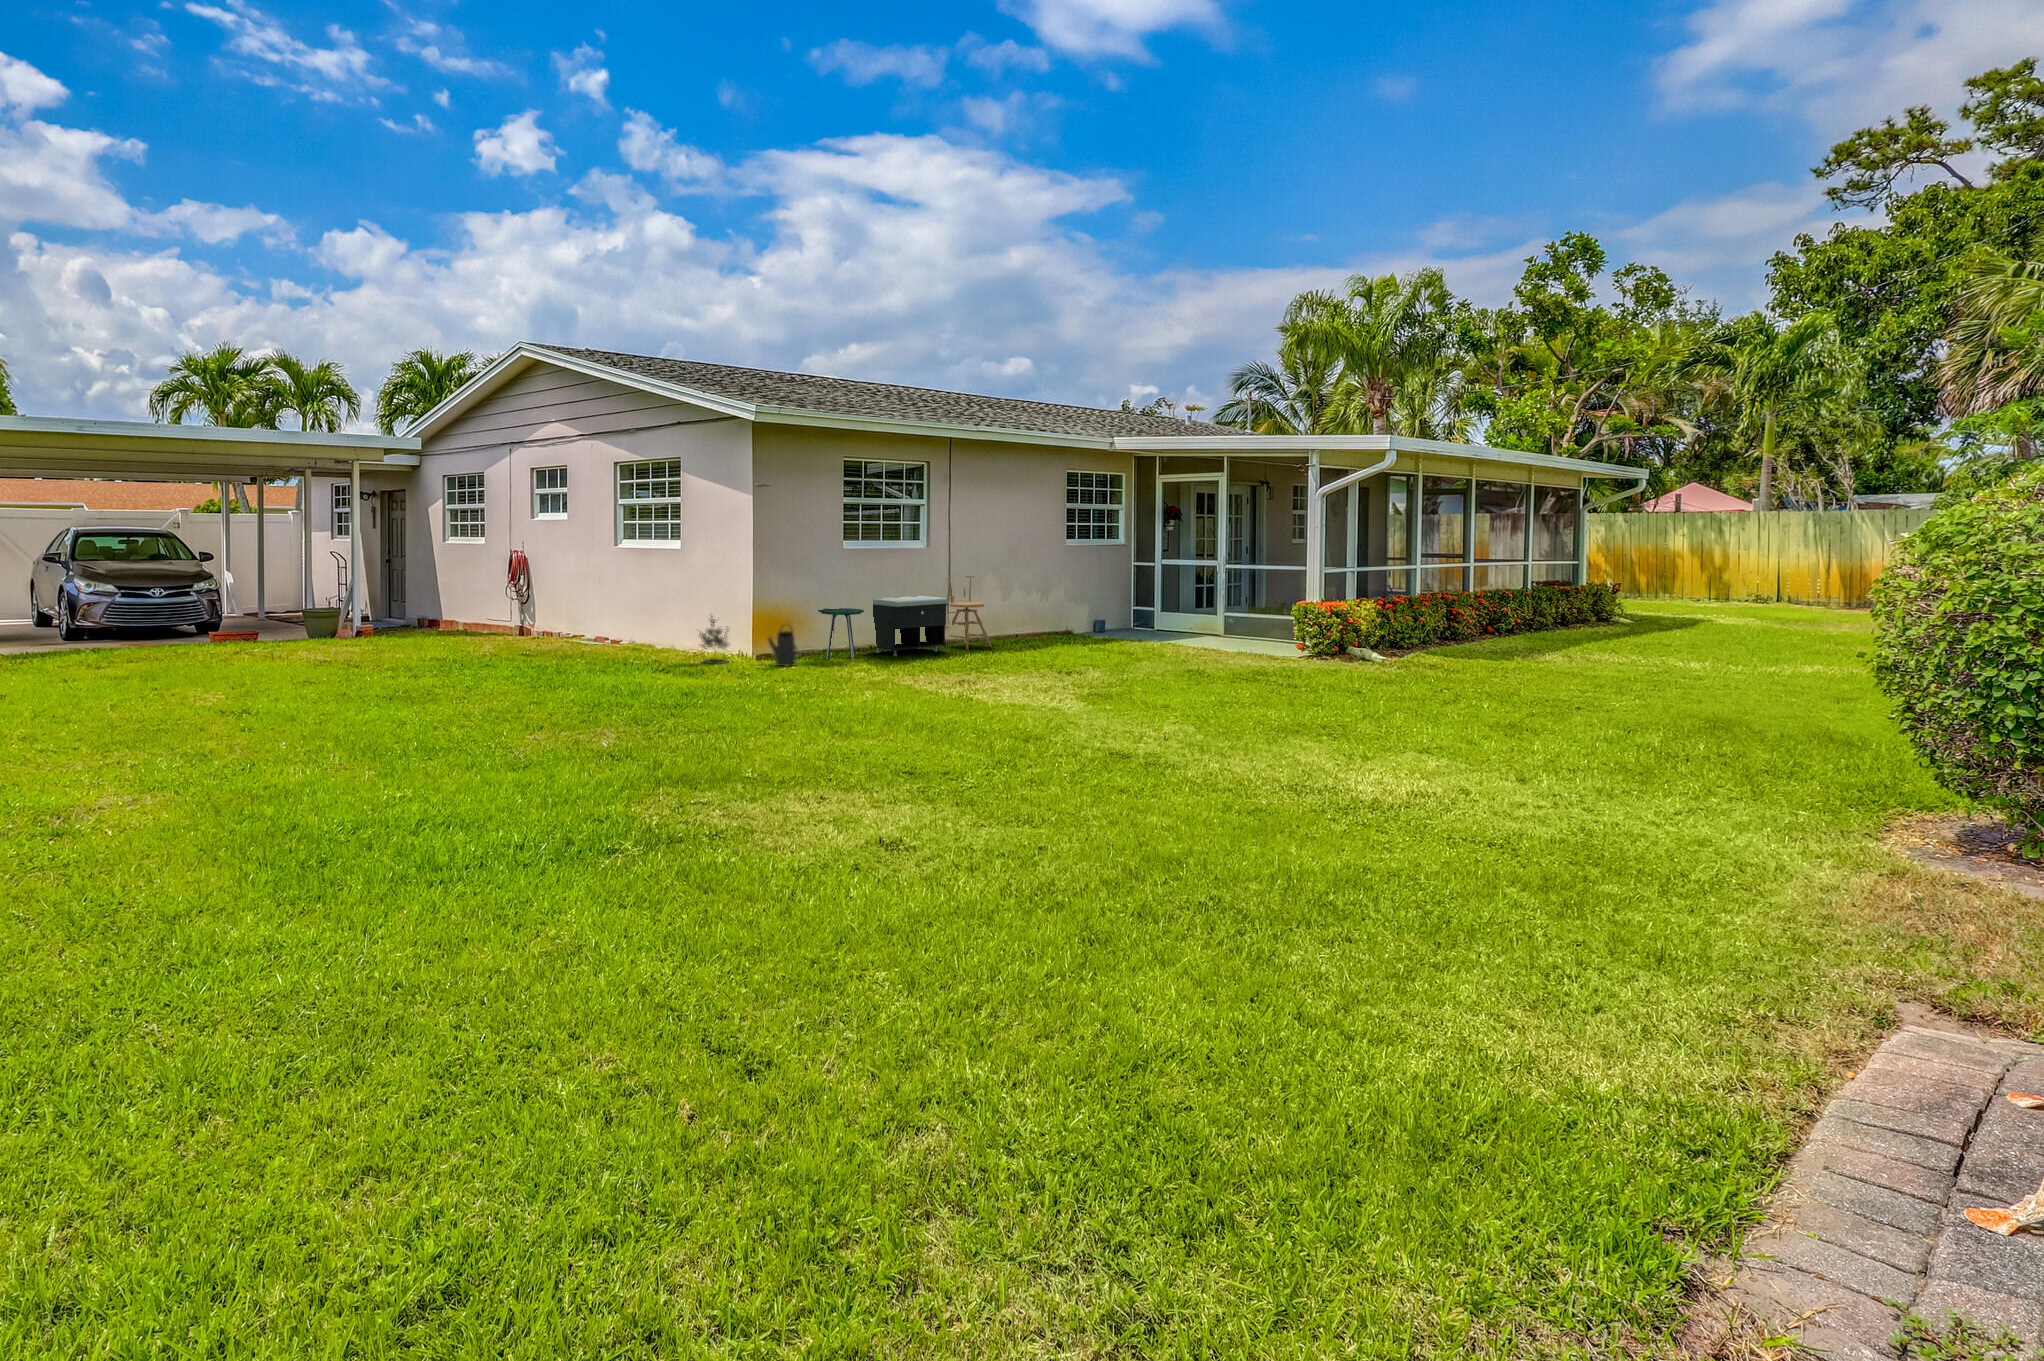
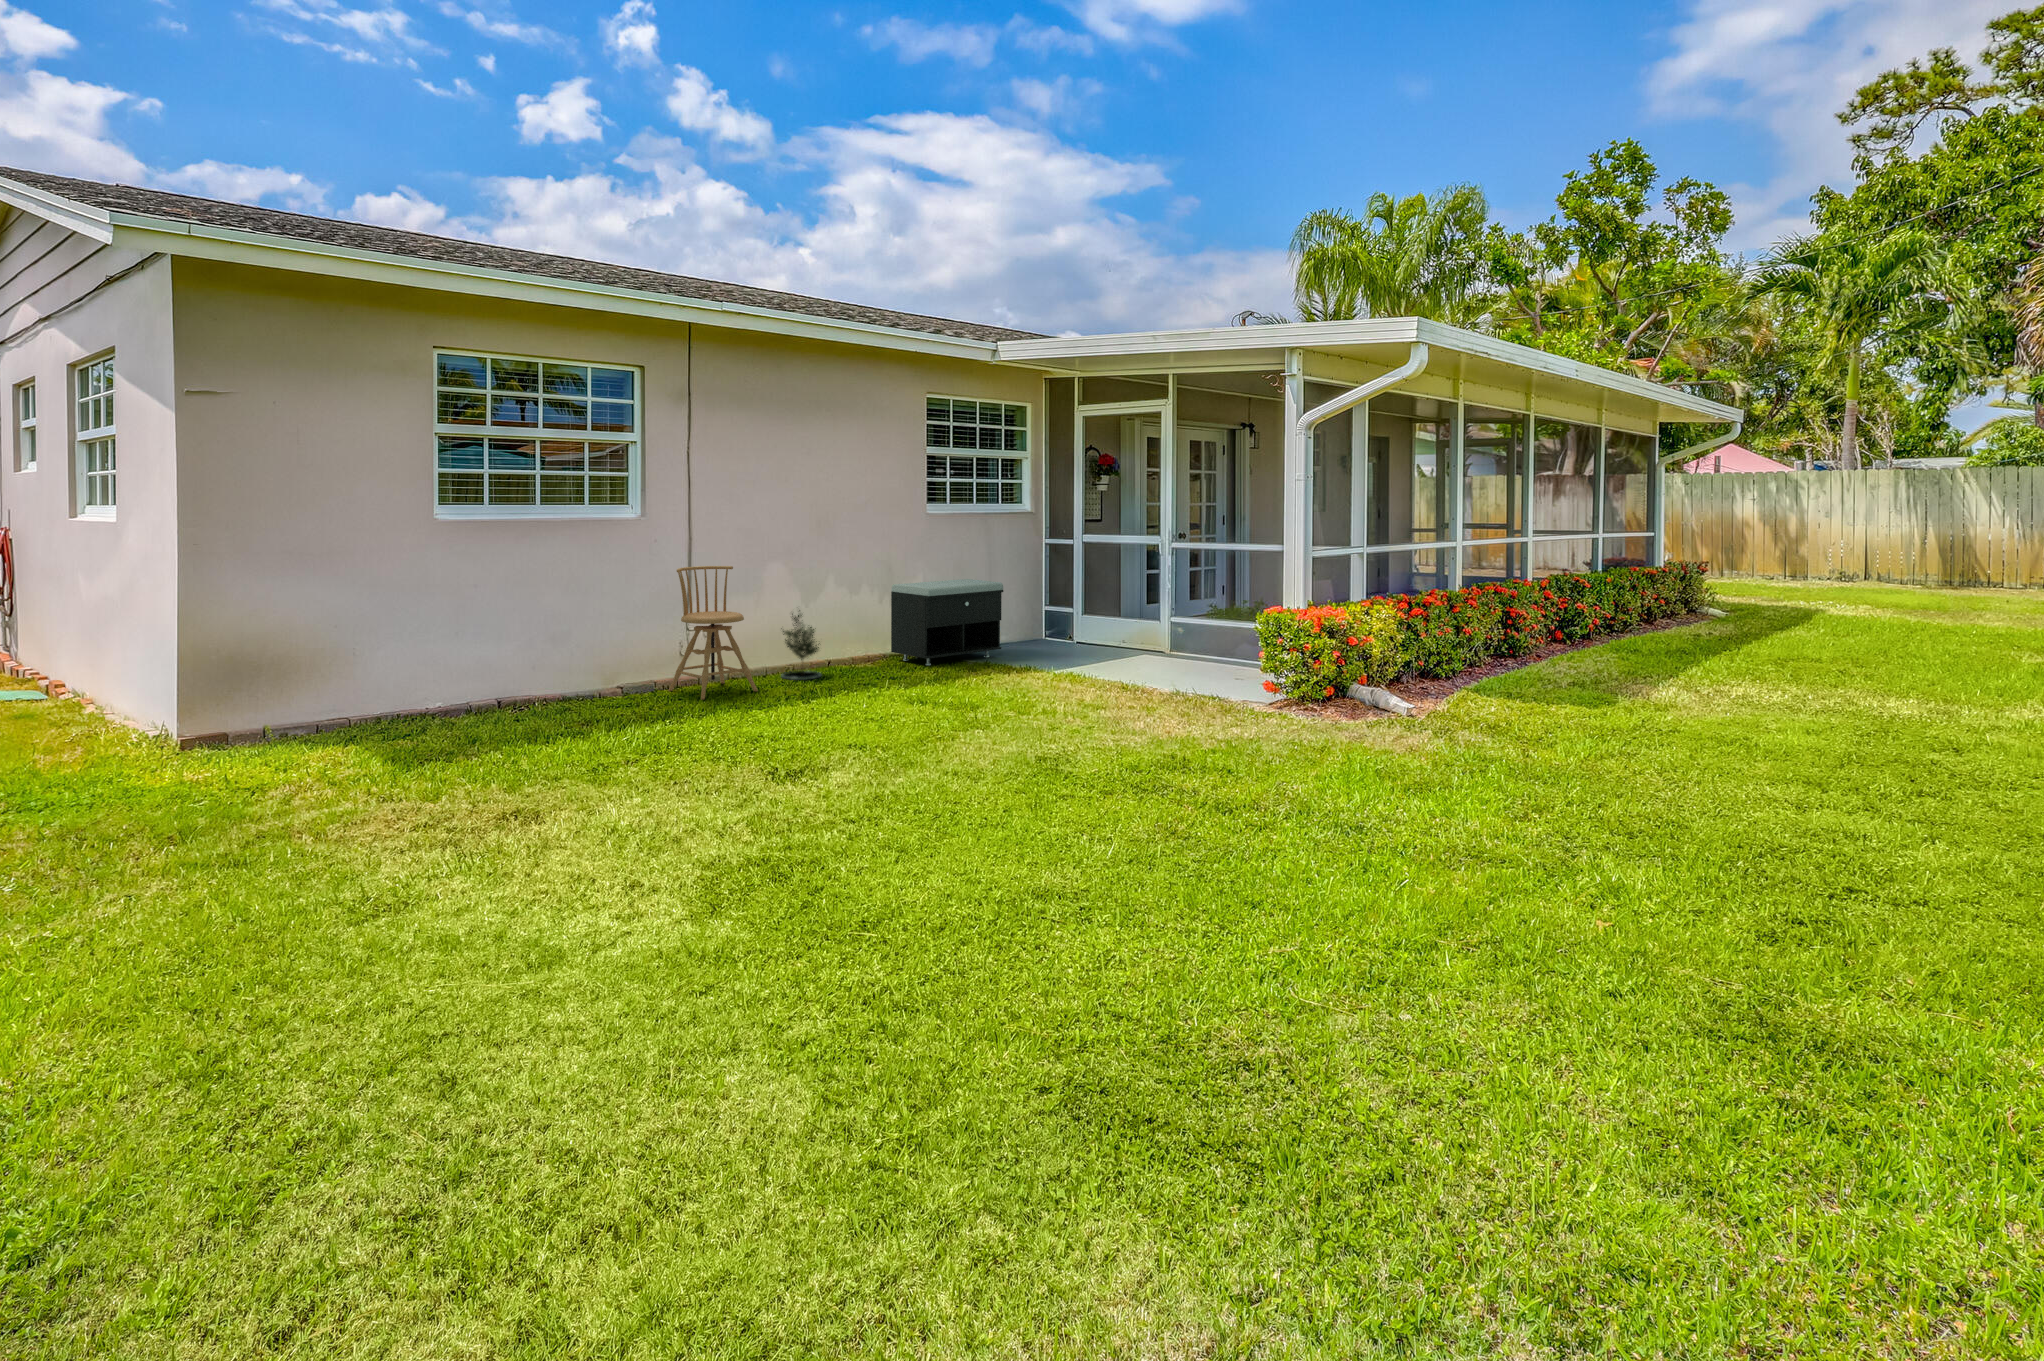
storage bench: present [873,596,948,655] -> present [891,579,1003,665]
side table: present [818,608,864,660] -> none [354,634,455,740]
potted tree: present [699,616,730,664] -> present [781,610,821,680]
watering can: present [769,629,797,666] -> none [216,675,269,766]

